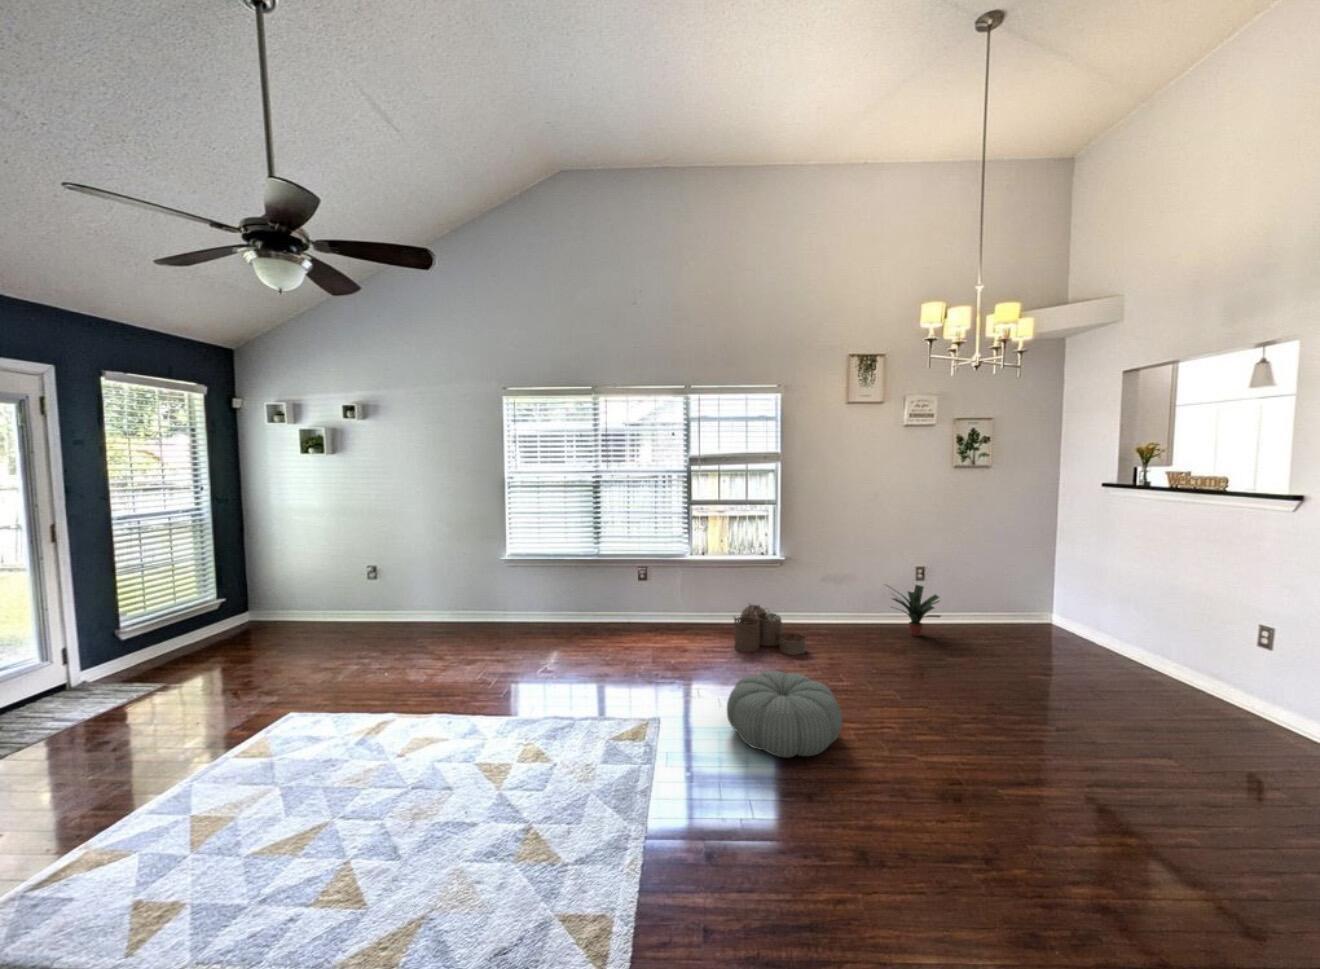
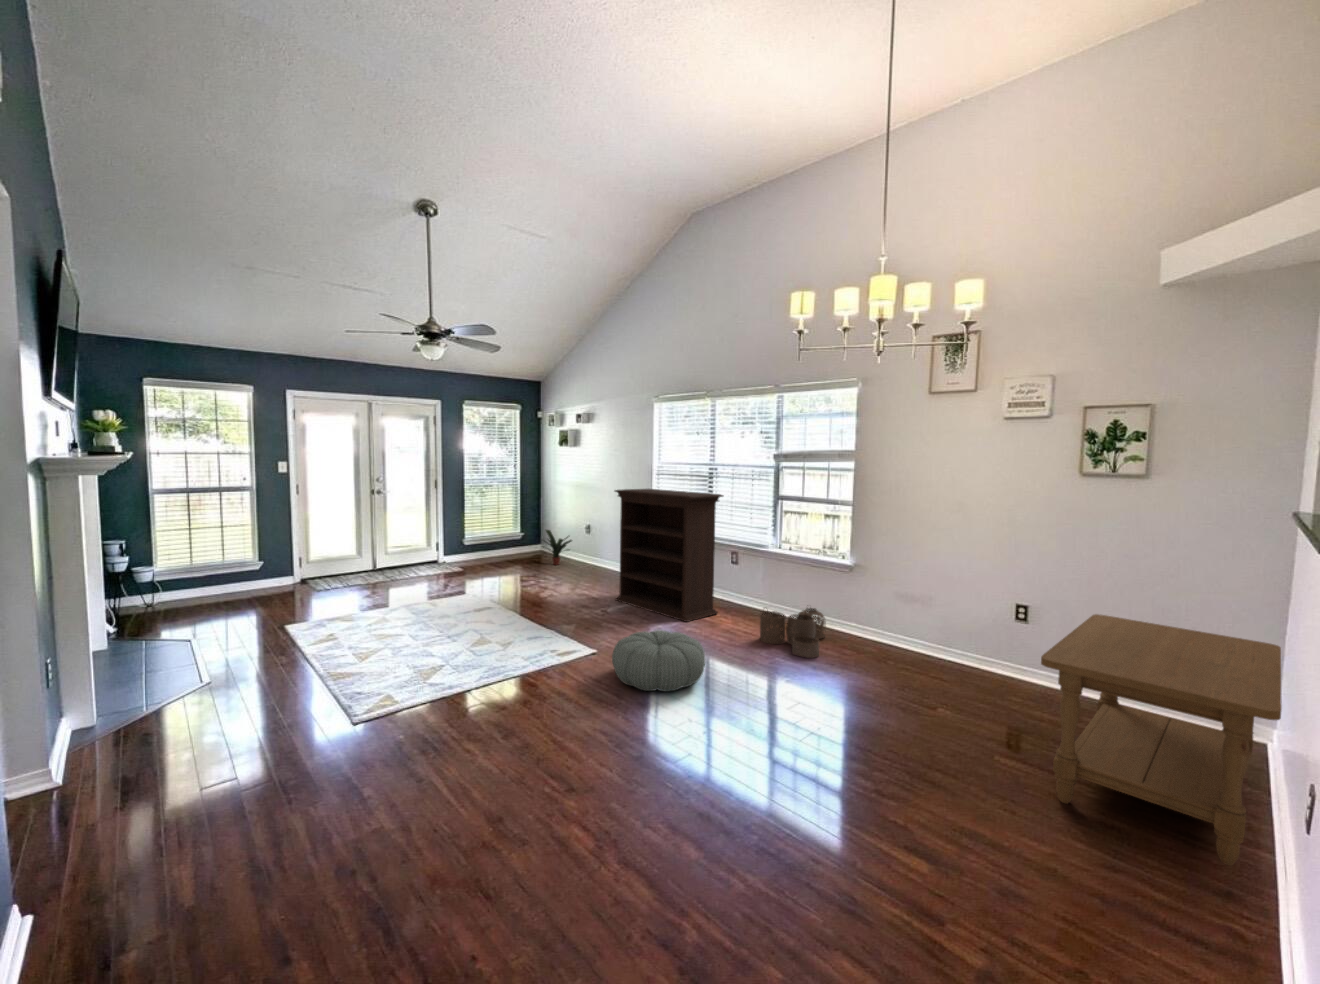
bookshelf: none [511,504,652,655] -> present [615,489,723,622]
coffee table: none [1002,563,1238,703] -> present [1041,614,1282,866]
potted plant: present [889,585,941,636] -> present [543,530,572,565]

